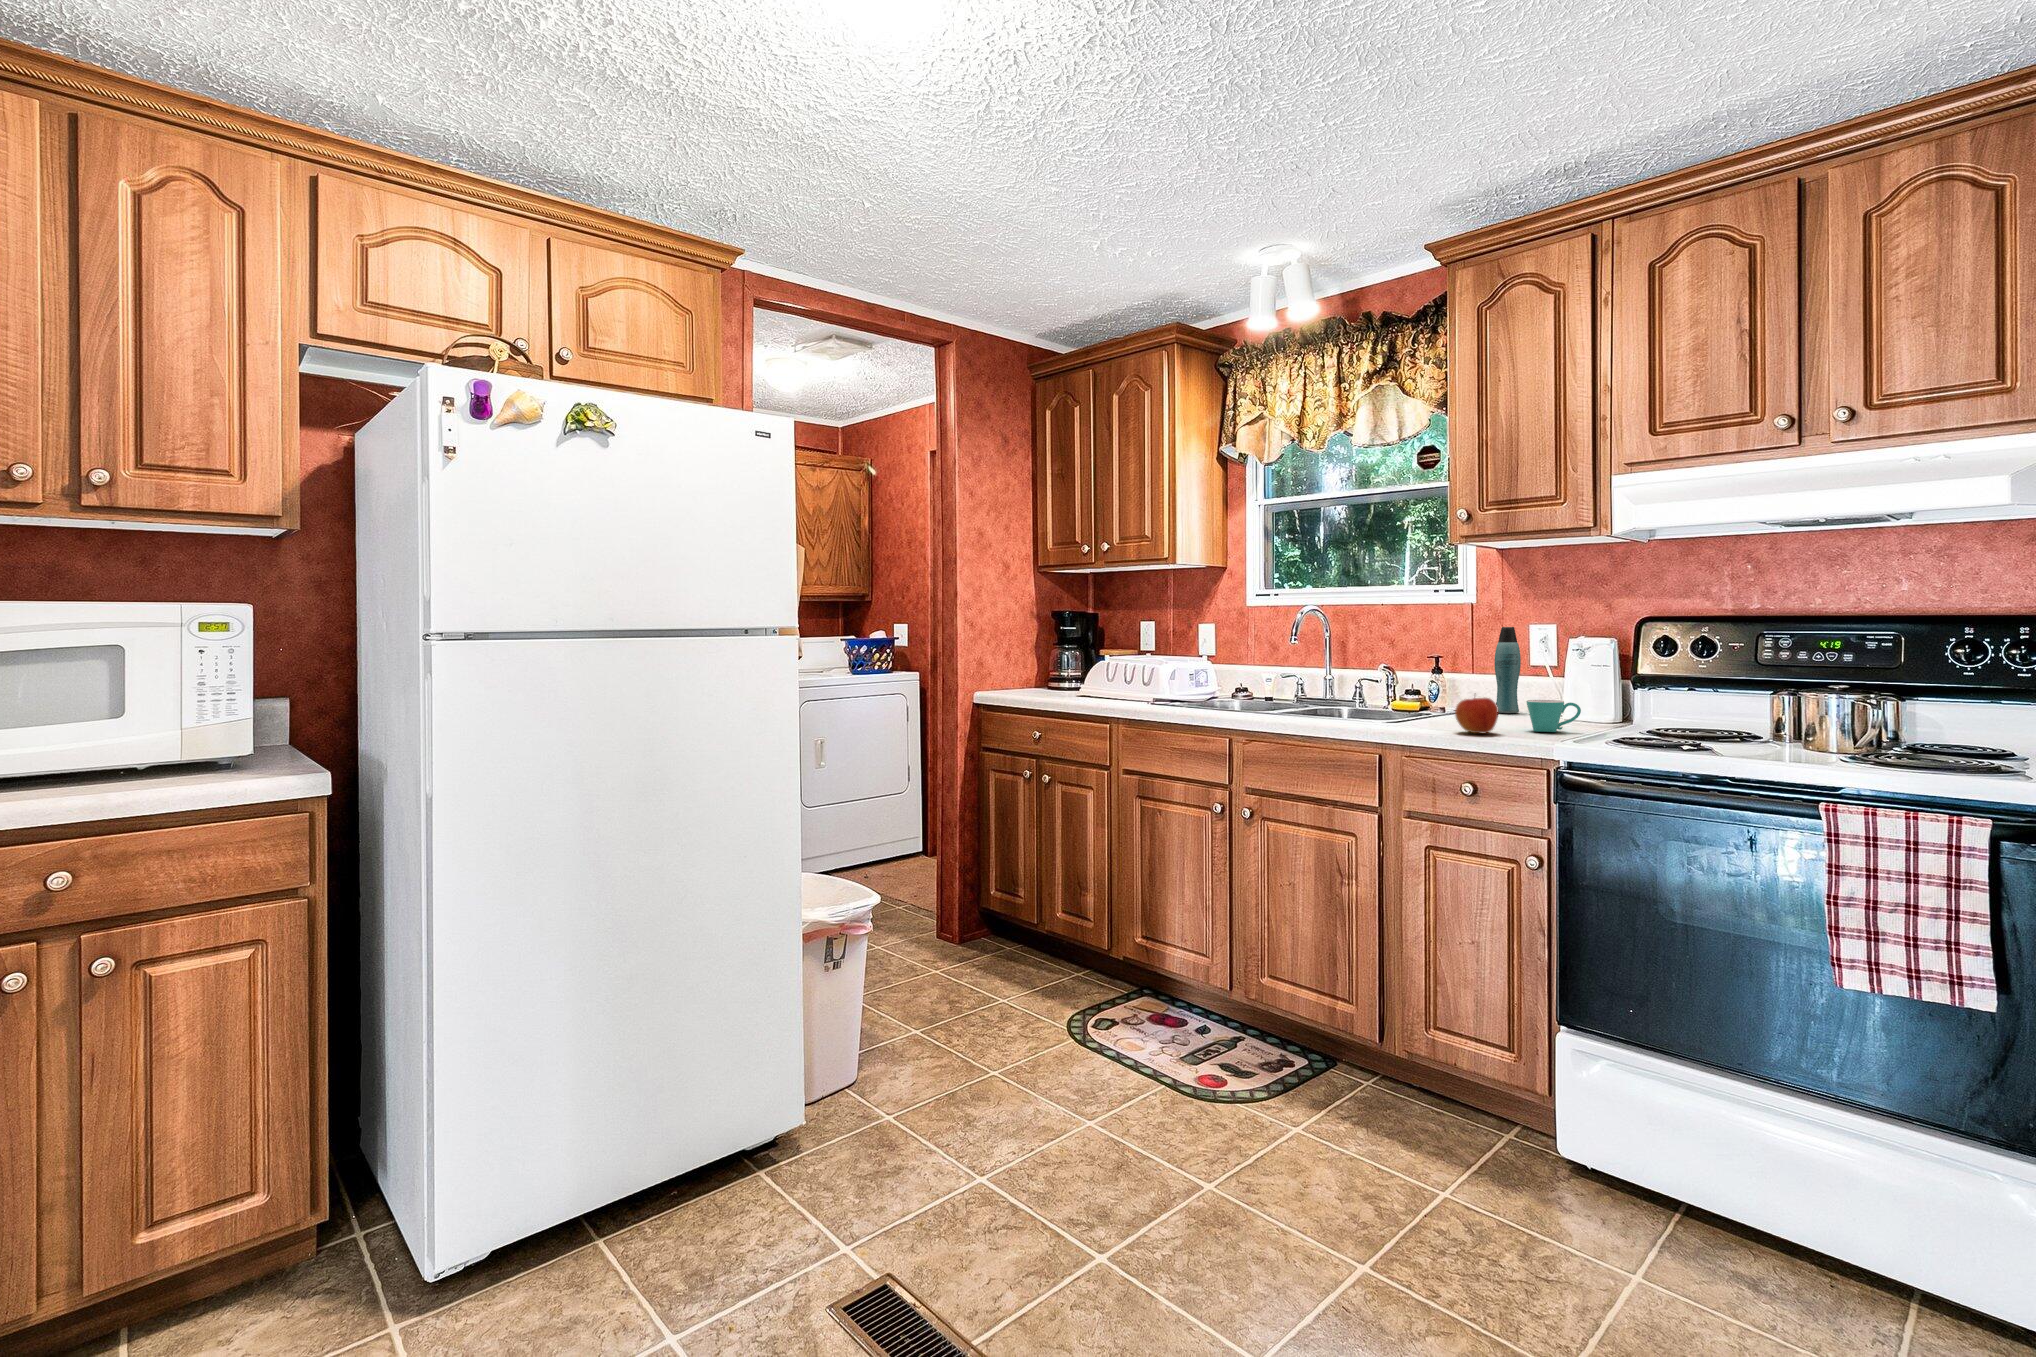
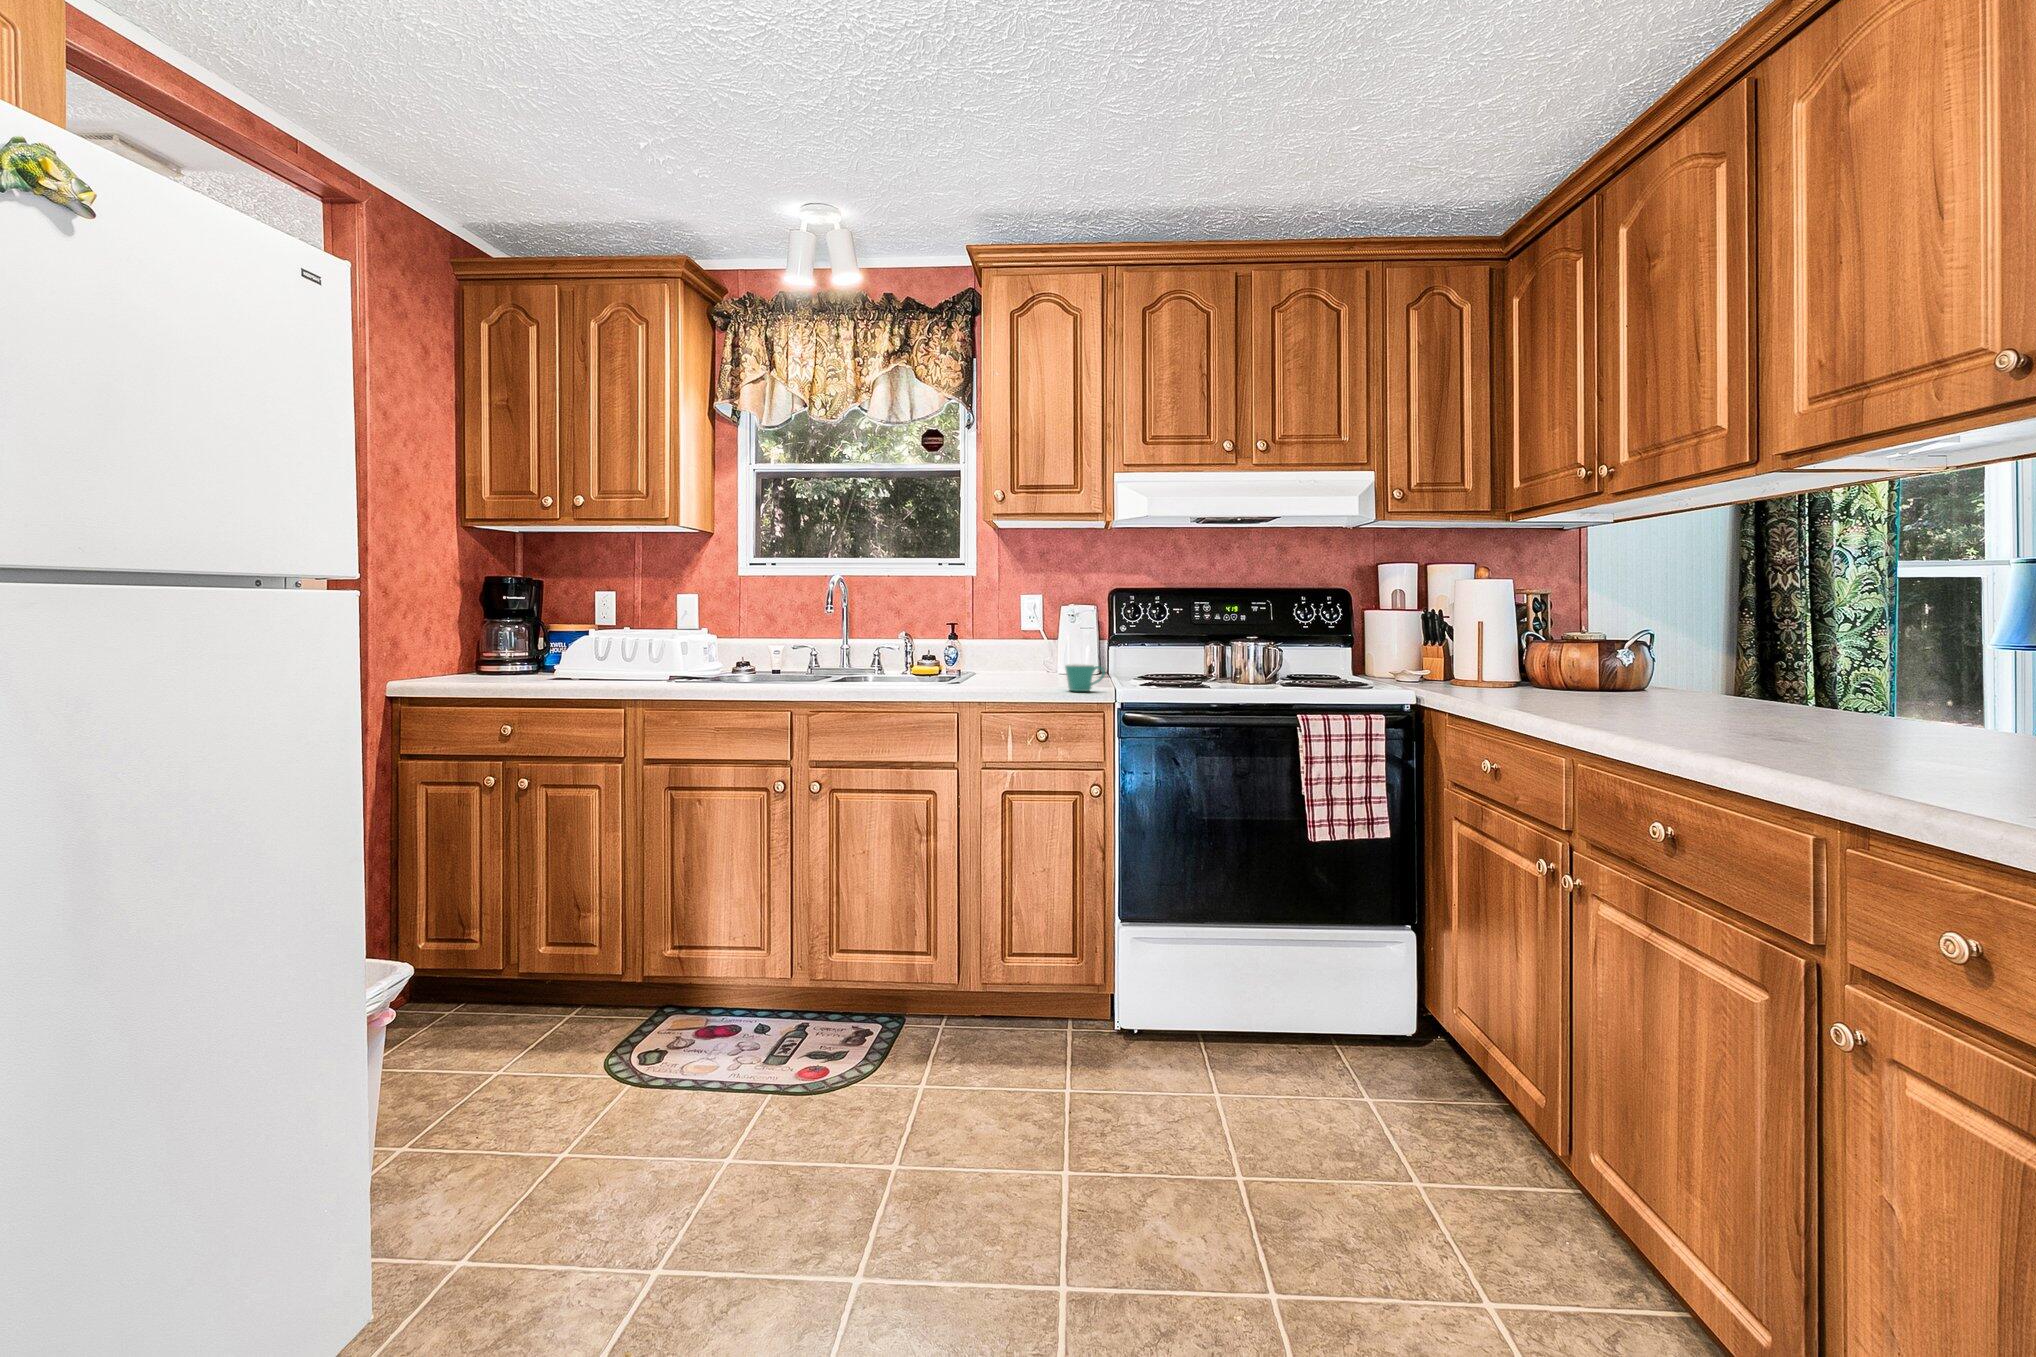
bottle: present [1495,627,1521,713] -> none [1002,603,1023,680]
apple: present [1455,698,1498,734] -> none [1021,659,1056,694]

